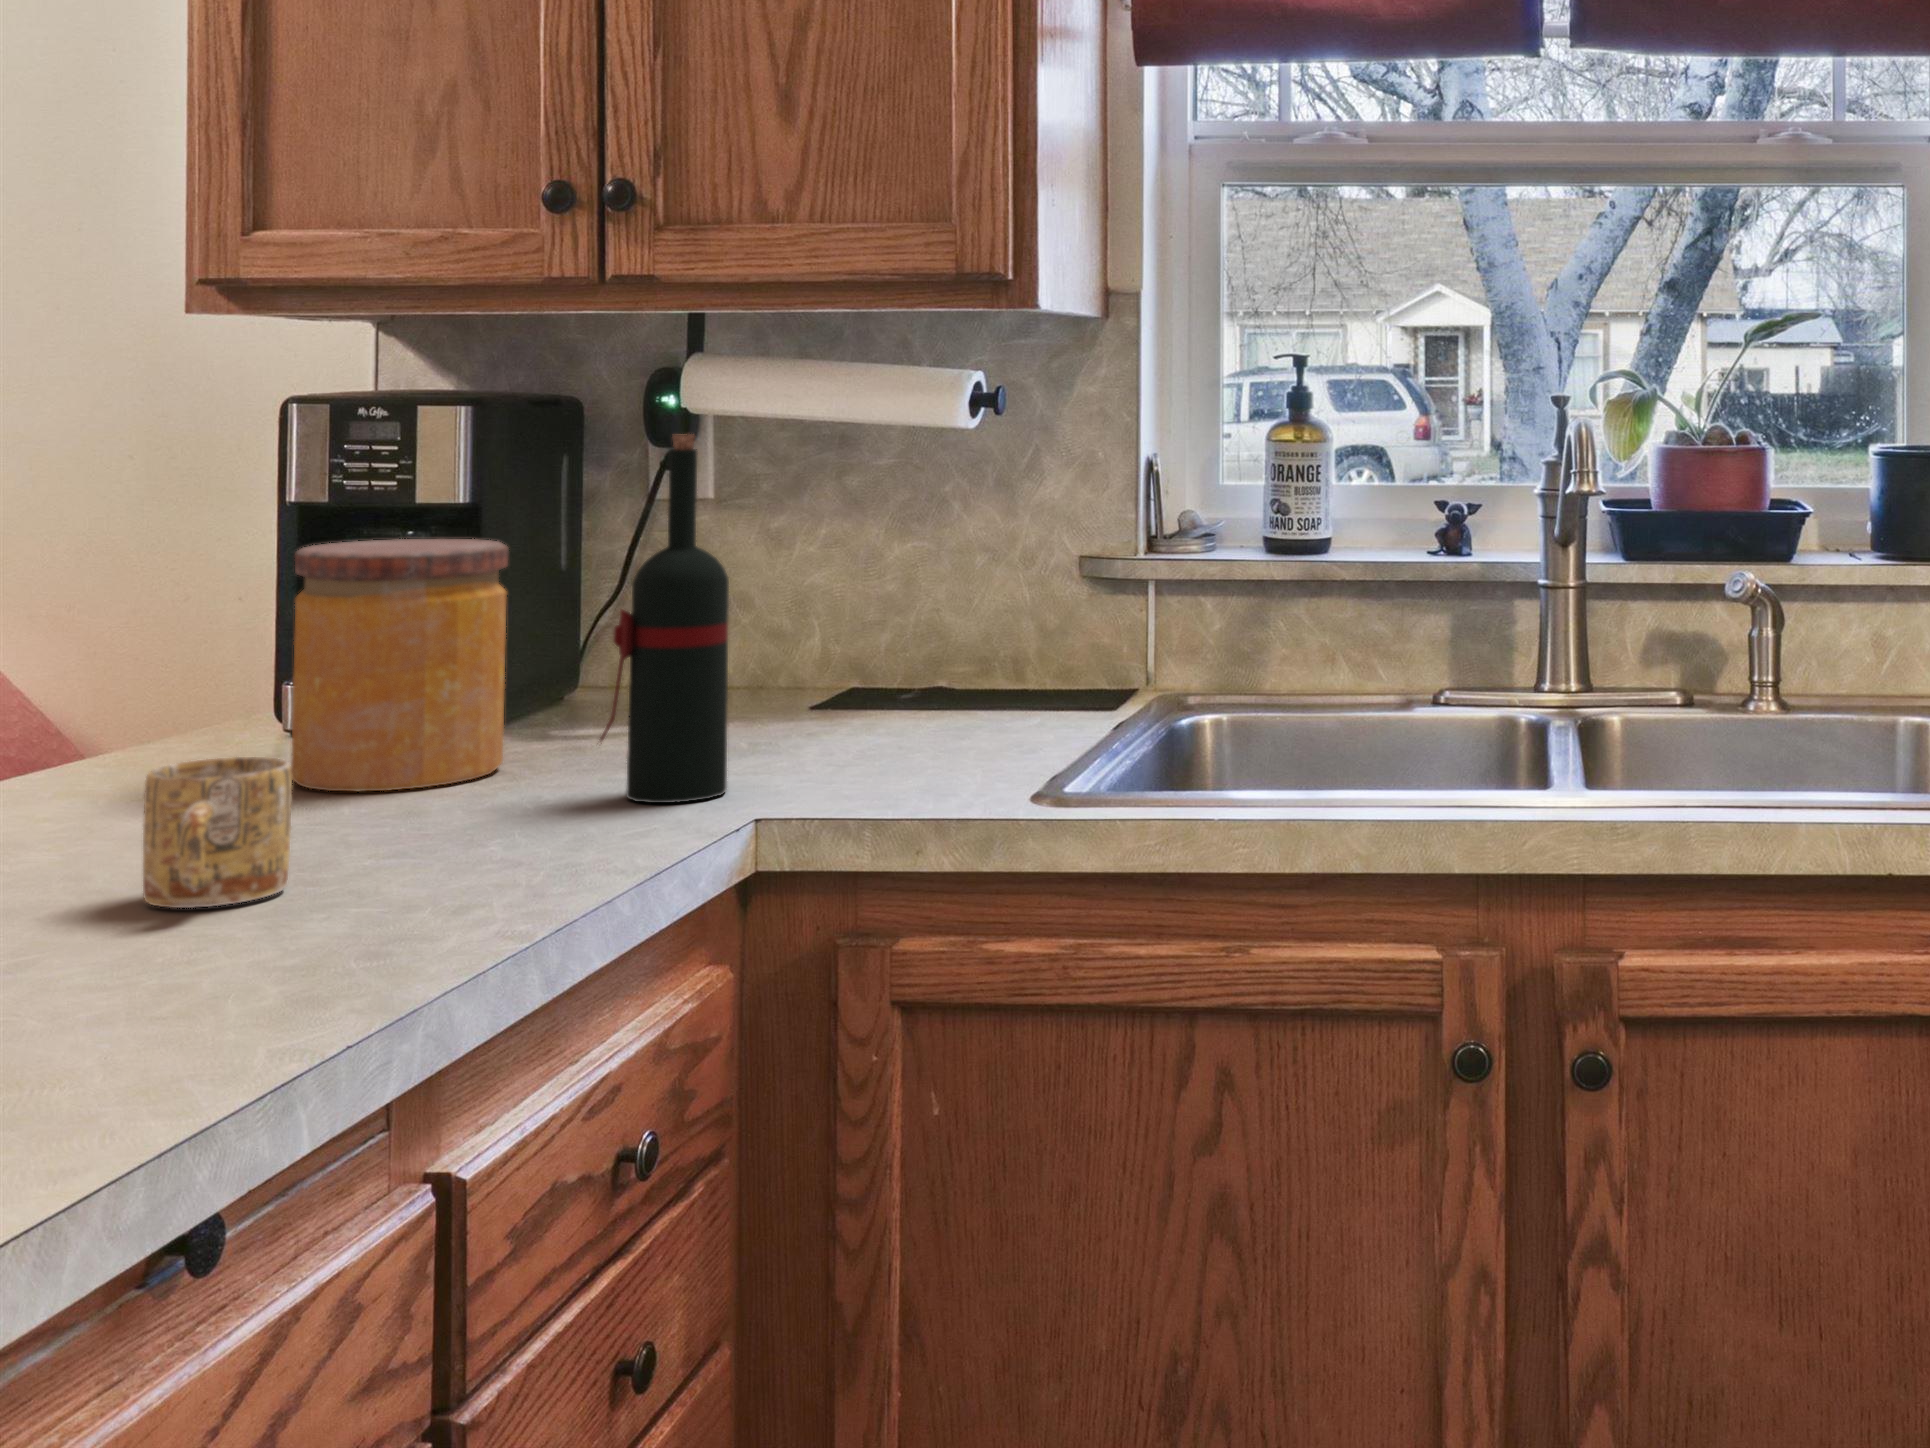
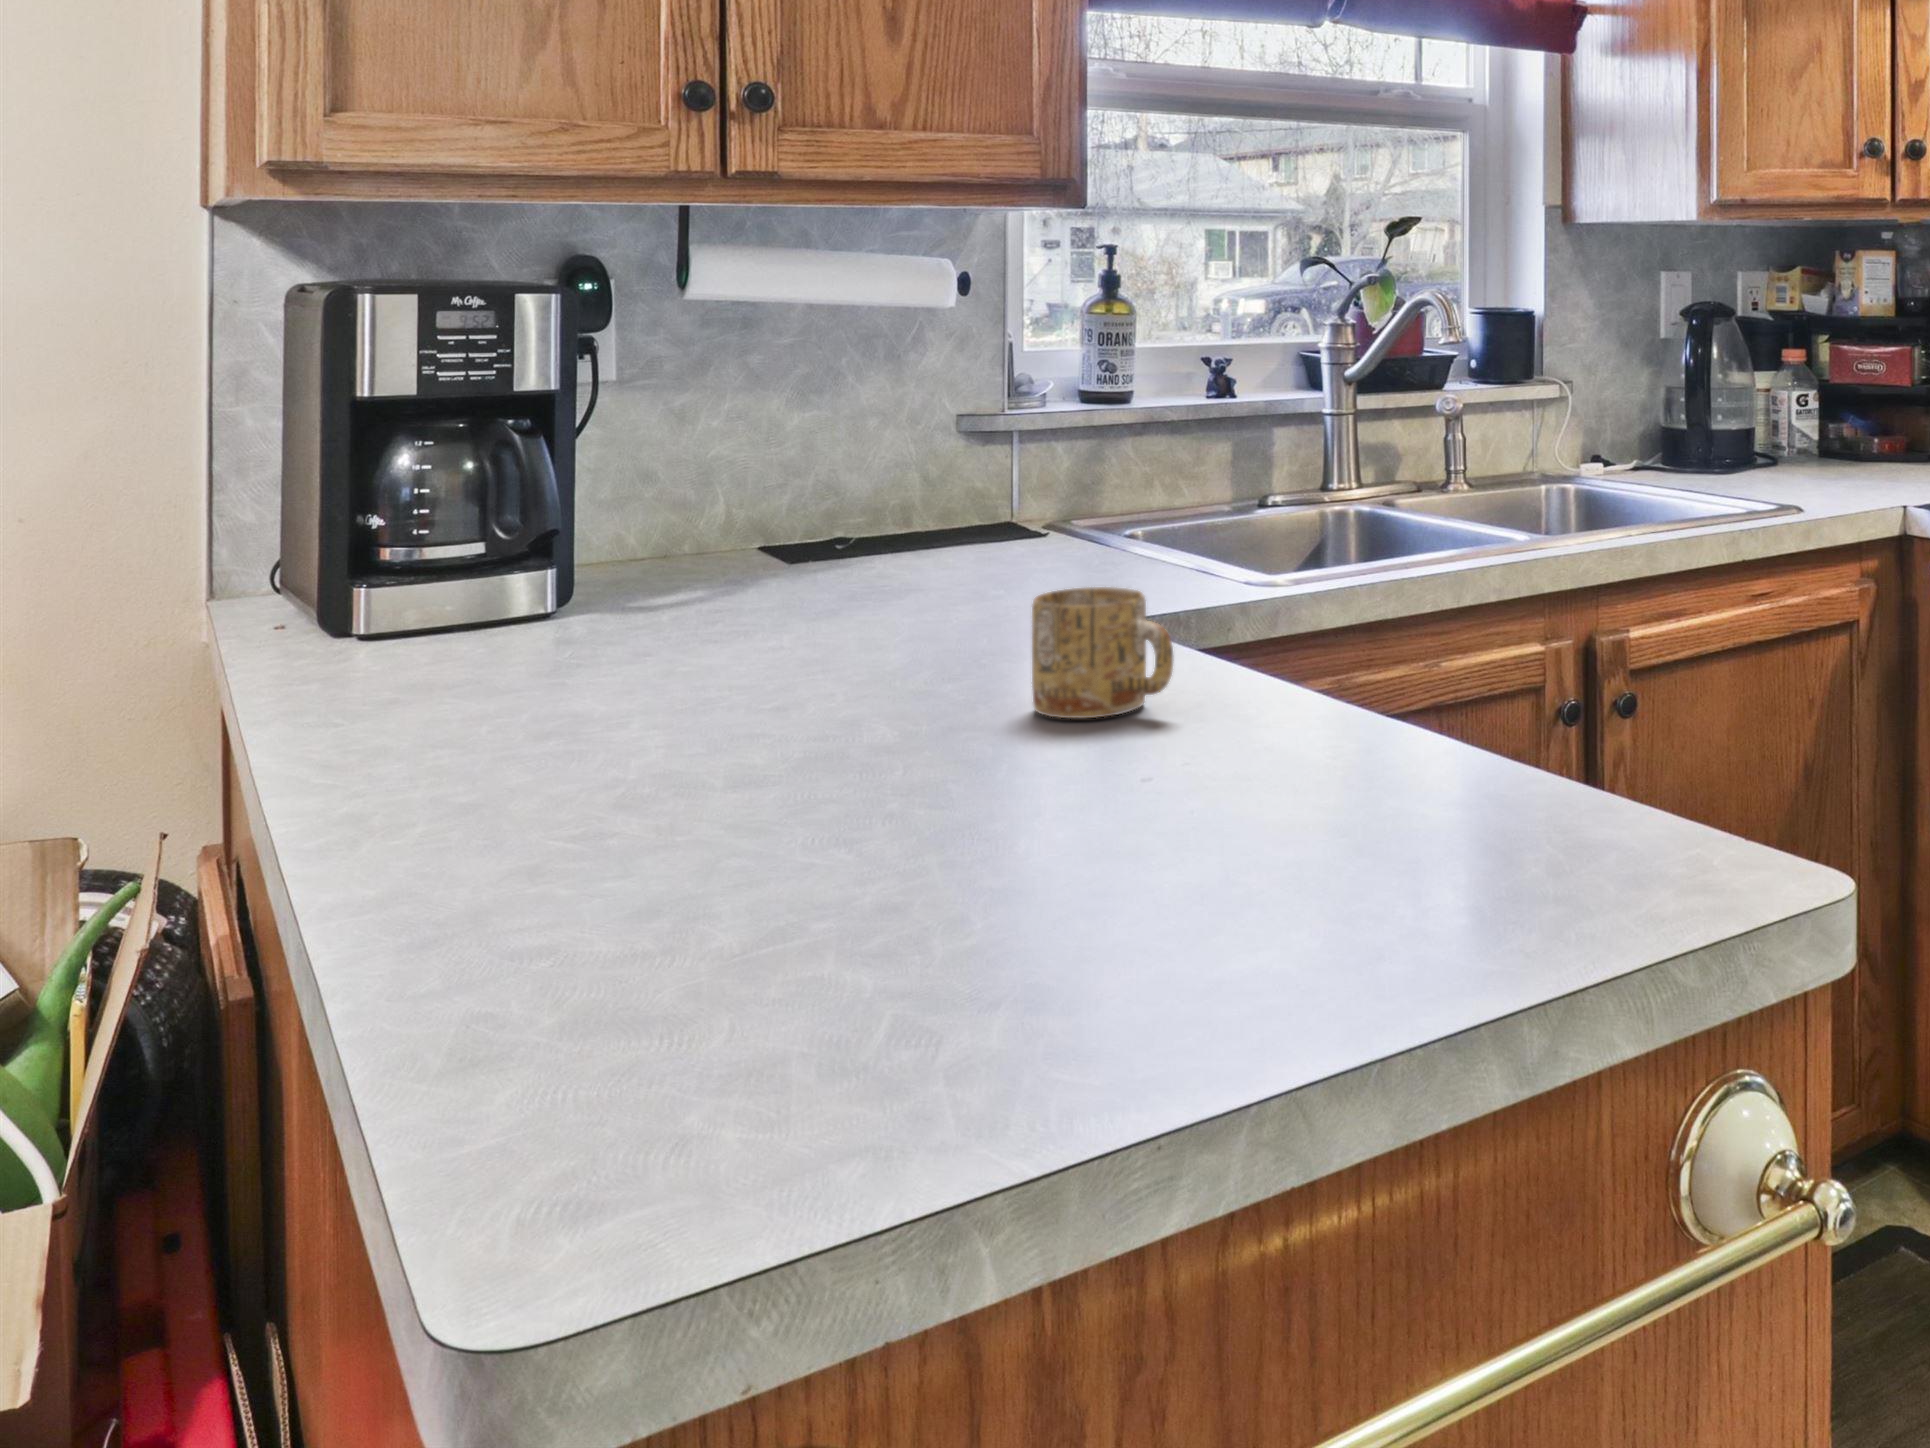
wine bottle: present [600,434,729,803] -> none [1013,308,1099,621]
jar: present [291,539,509,791] -> none [626,416,828,662]

